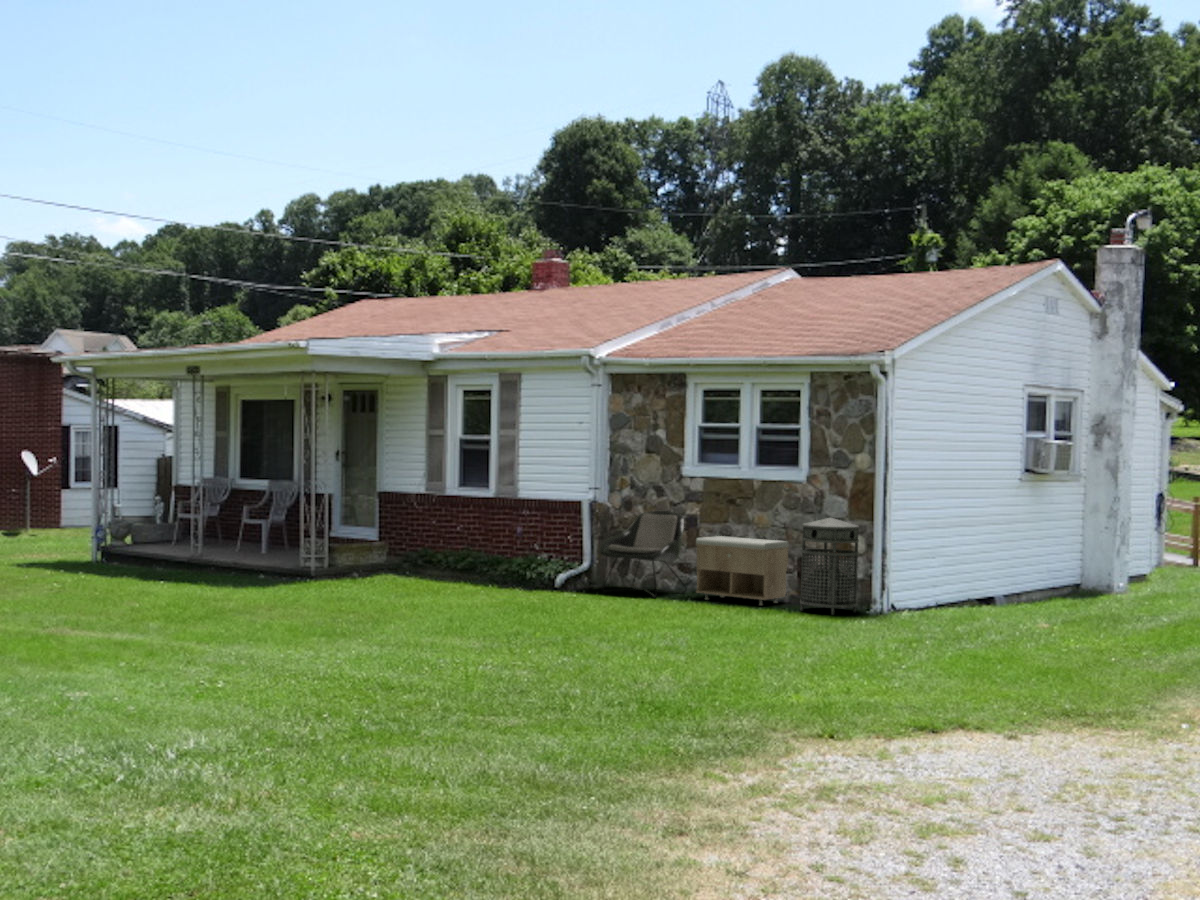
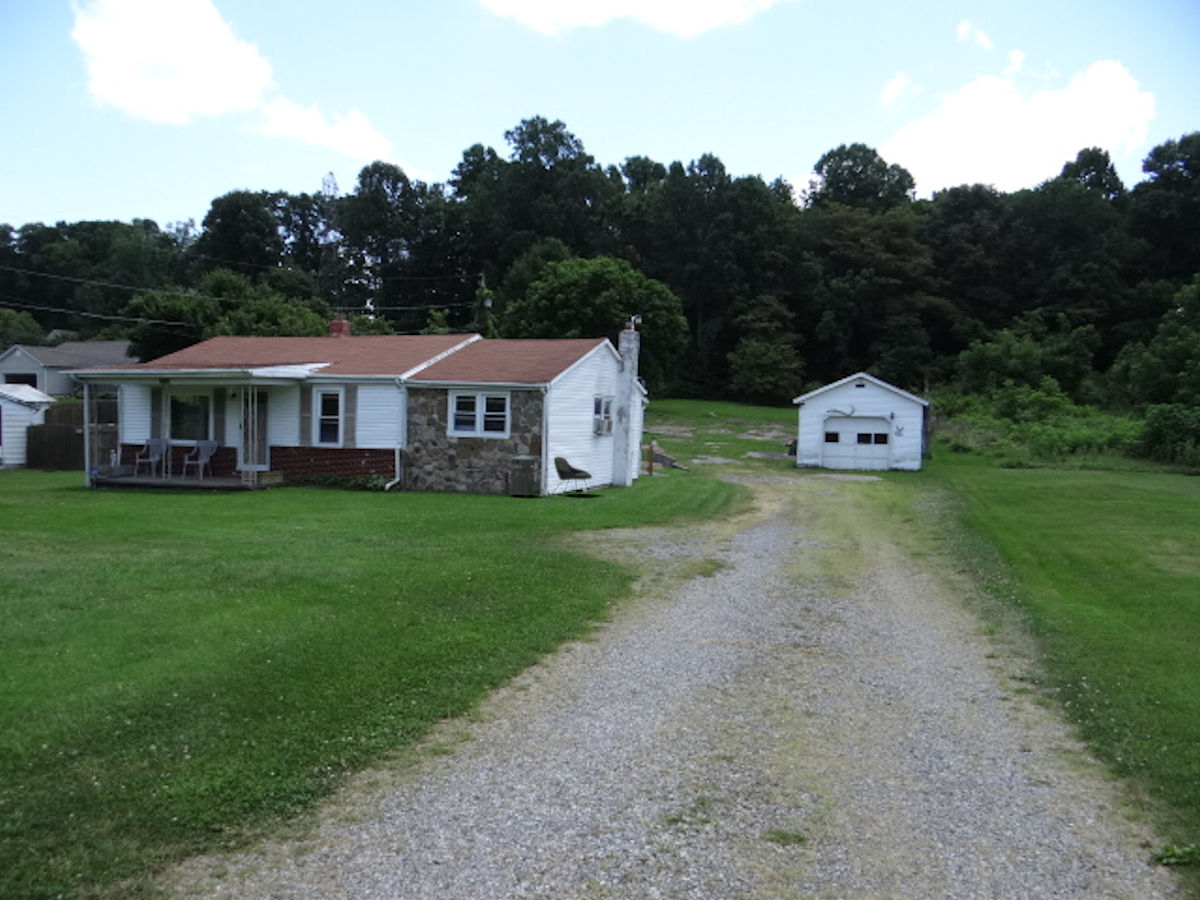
lounge chair: present [599,511,687,598] -> present [554,457,592,495]
storage bench: present [696,536,789,605] -> none [459,464,501,495]

